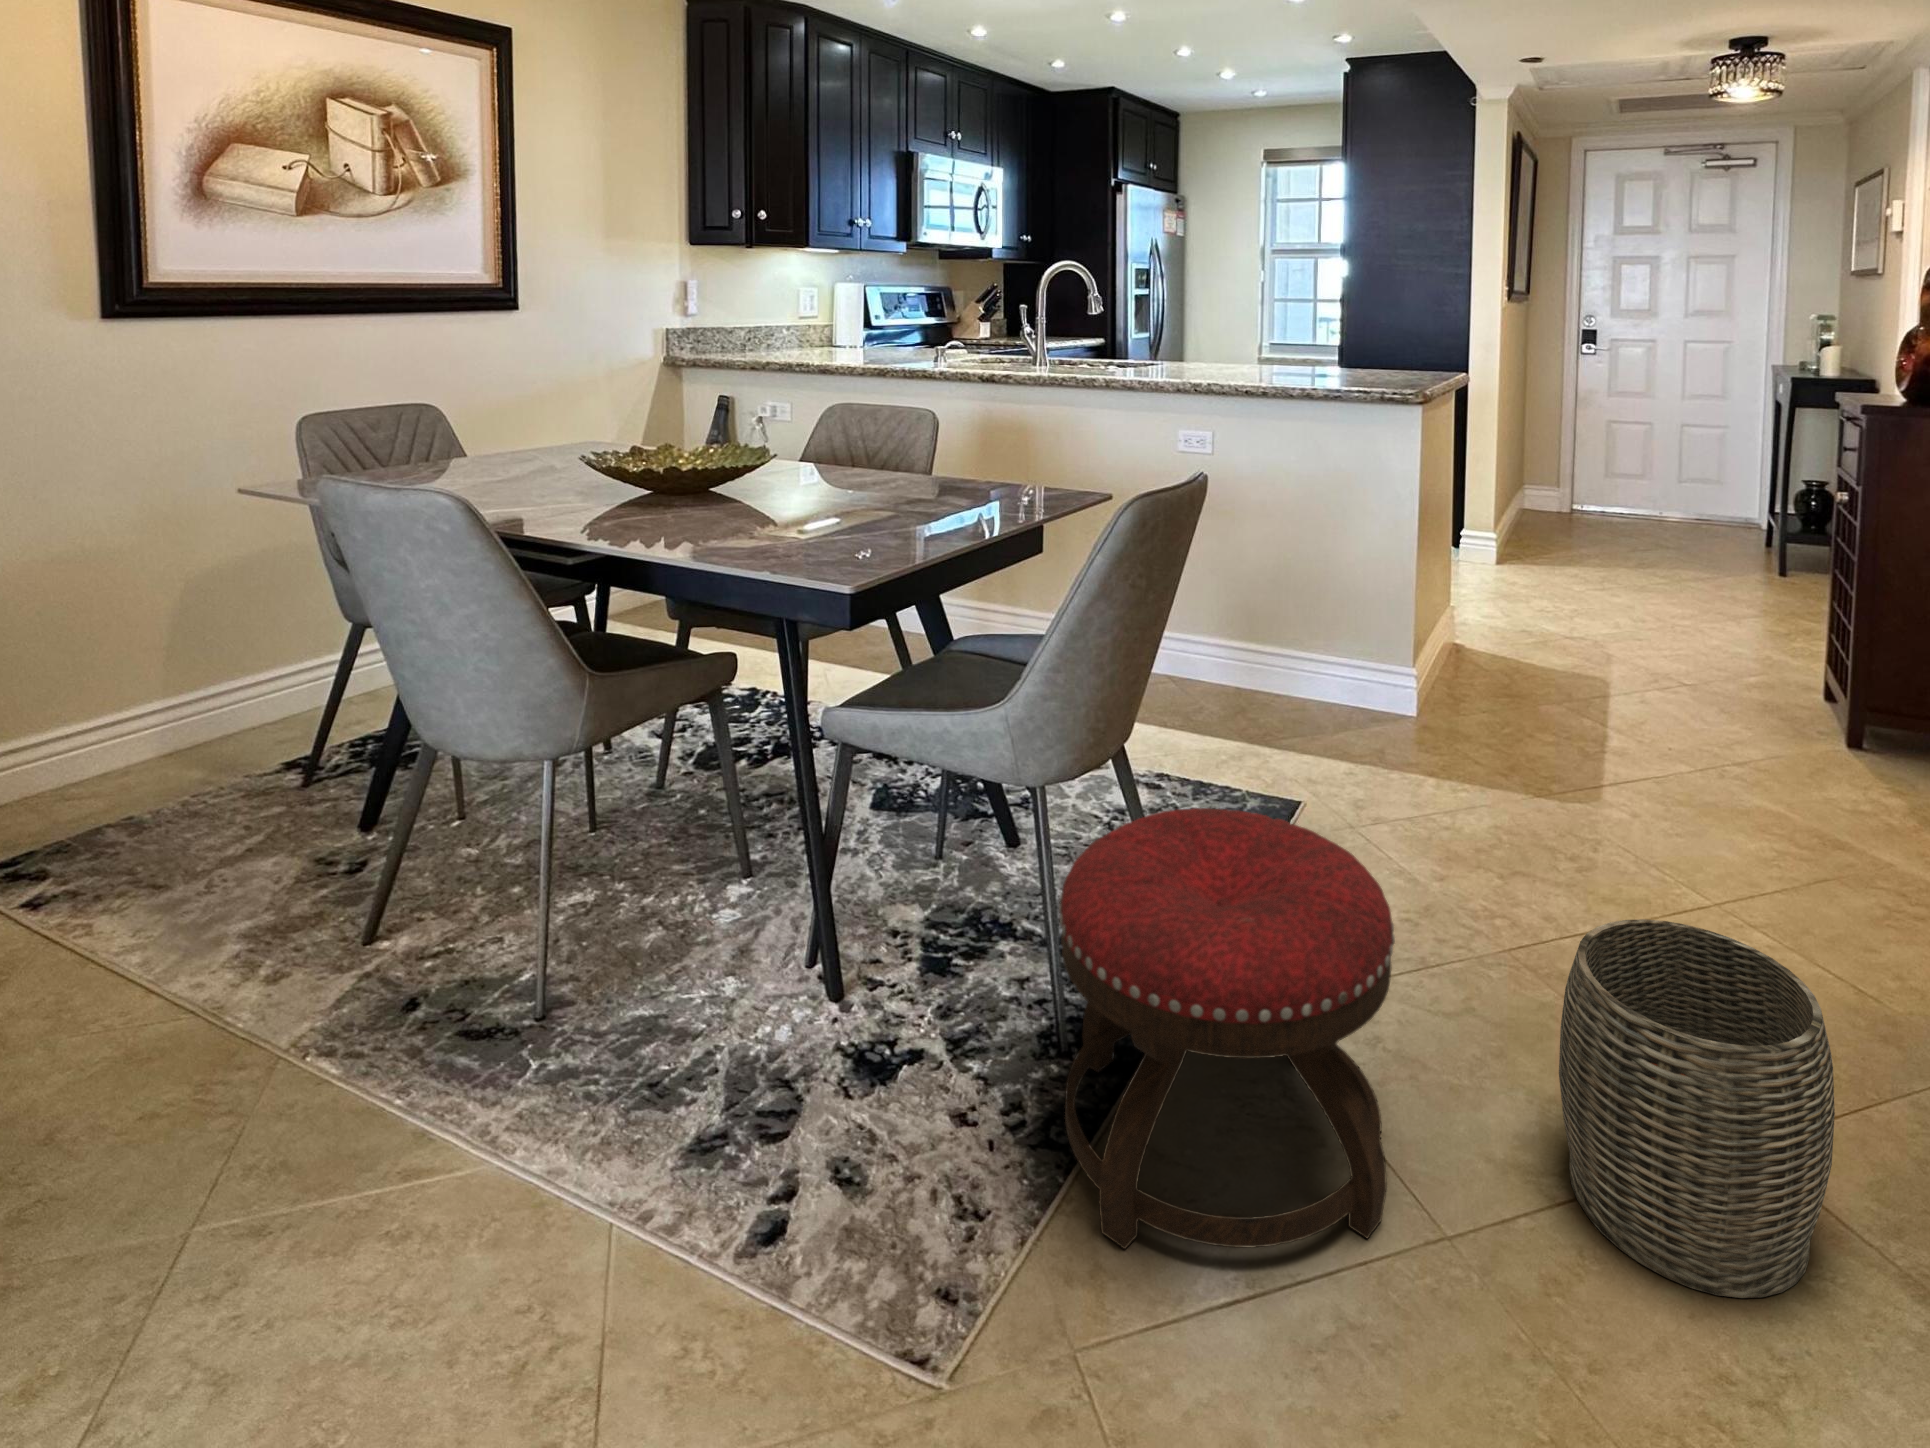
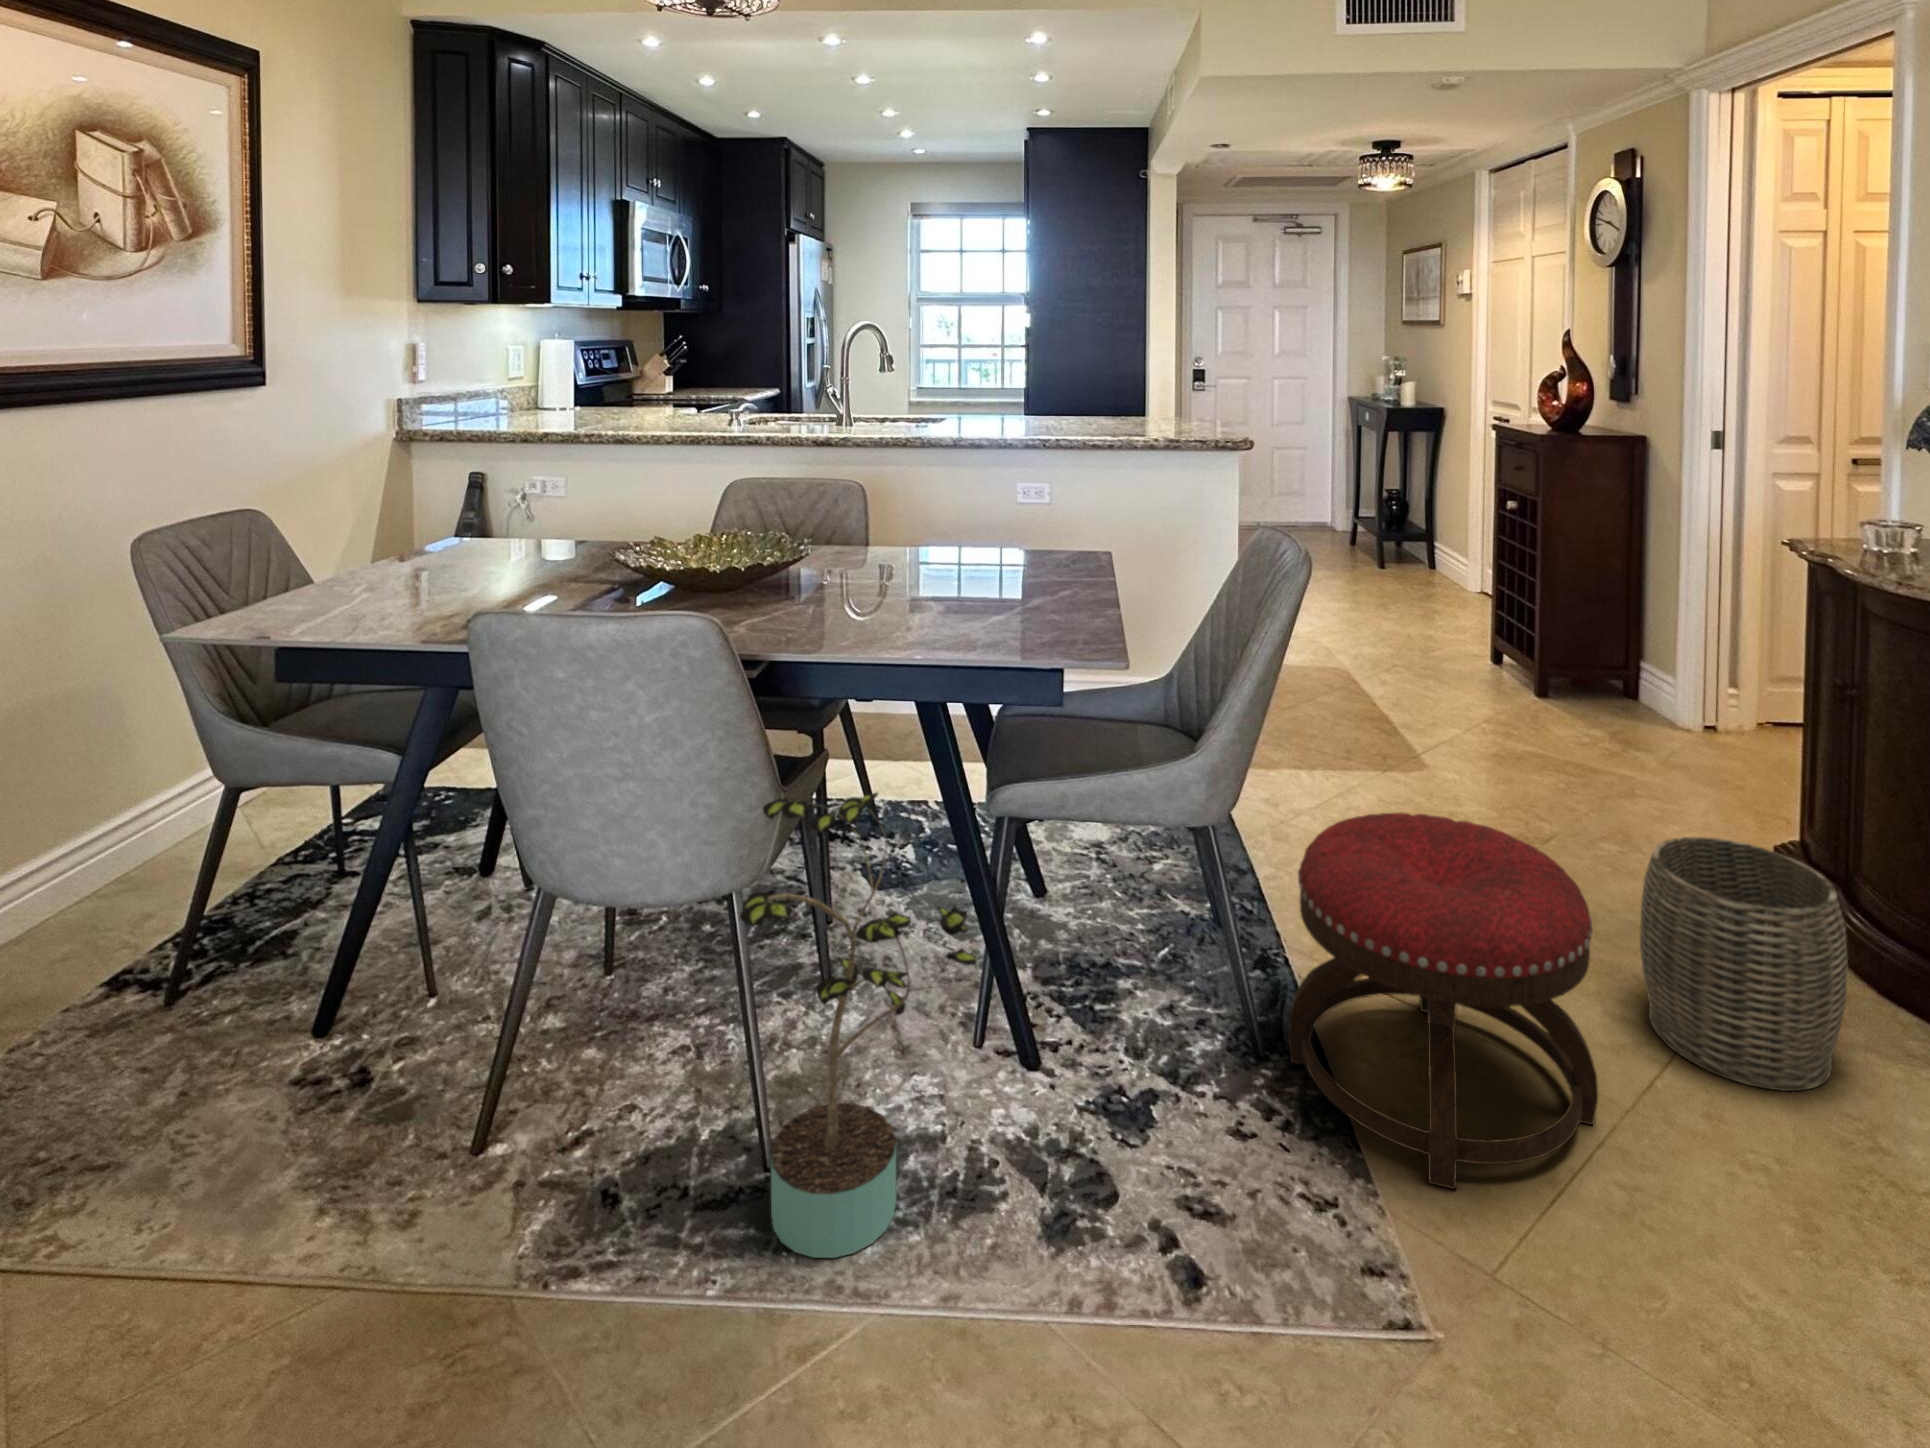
potted plant: none [409,675,670,1108] -> present [740,792,977,1258]

